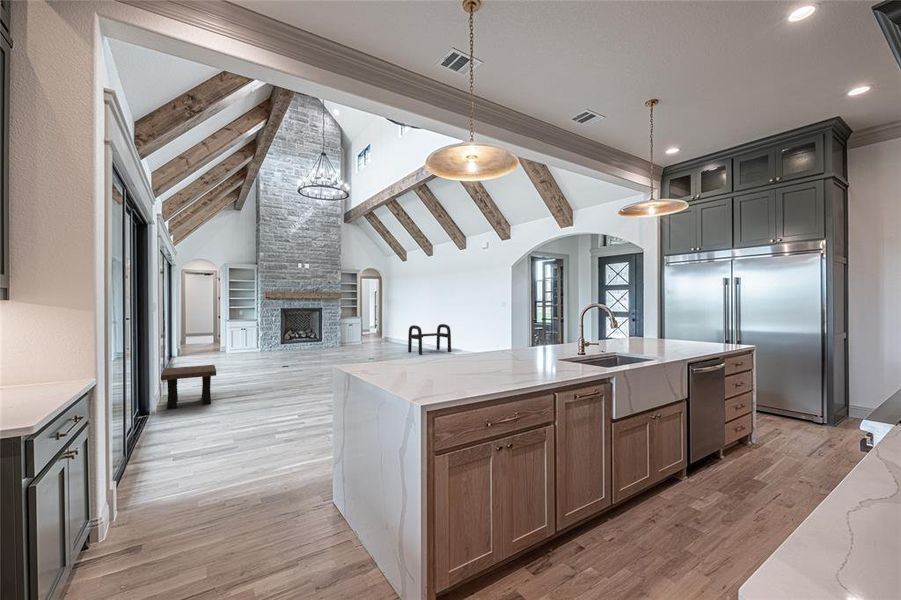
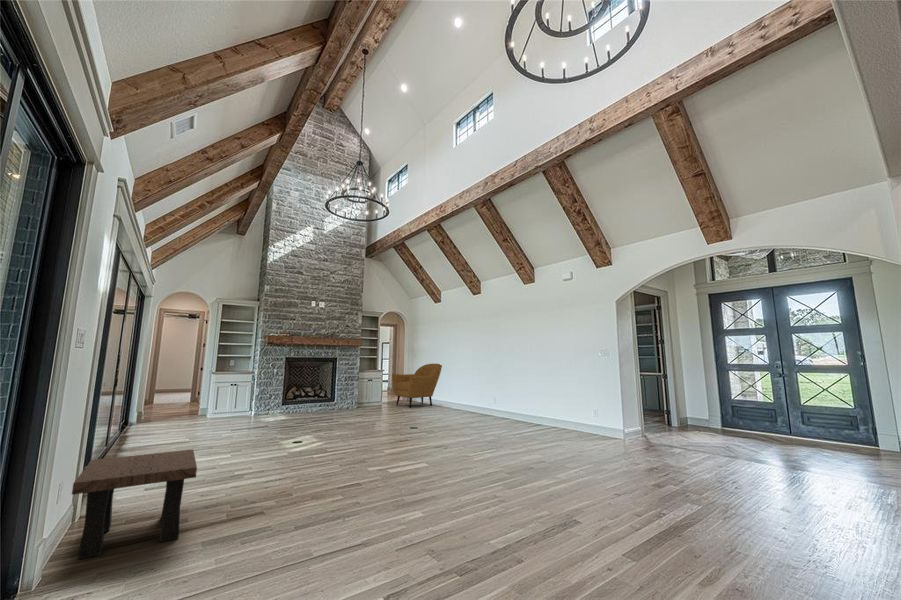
armchair: none [368,311,408,346] -> present [392,364,442,408]
bench: present [408,324,451,355] -> none [454,380,510,421]

